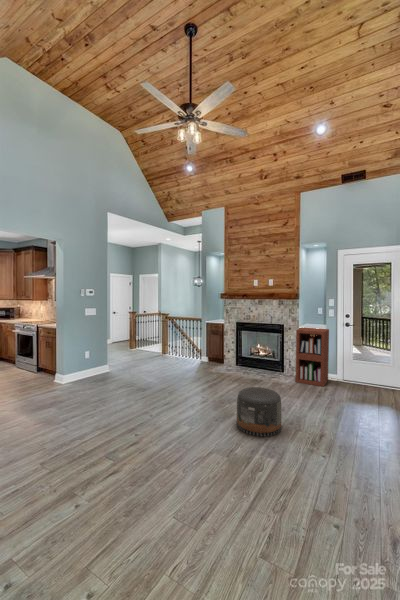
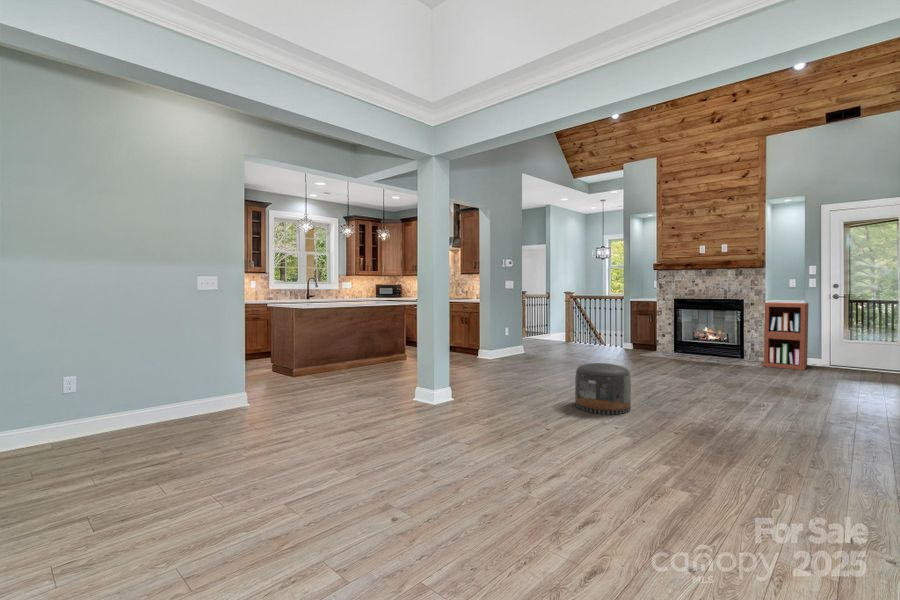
pouf: present [237,387,281,436] -> present [575,363,631,414]

